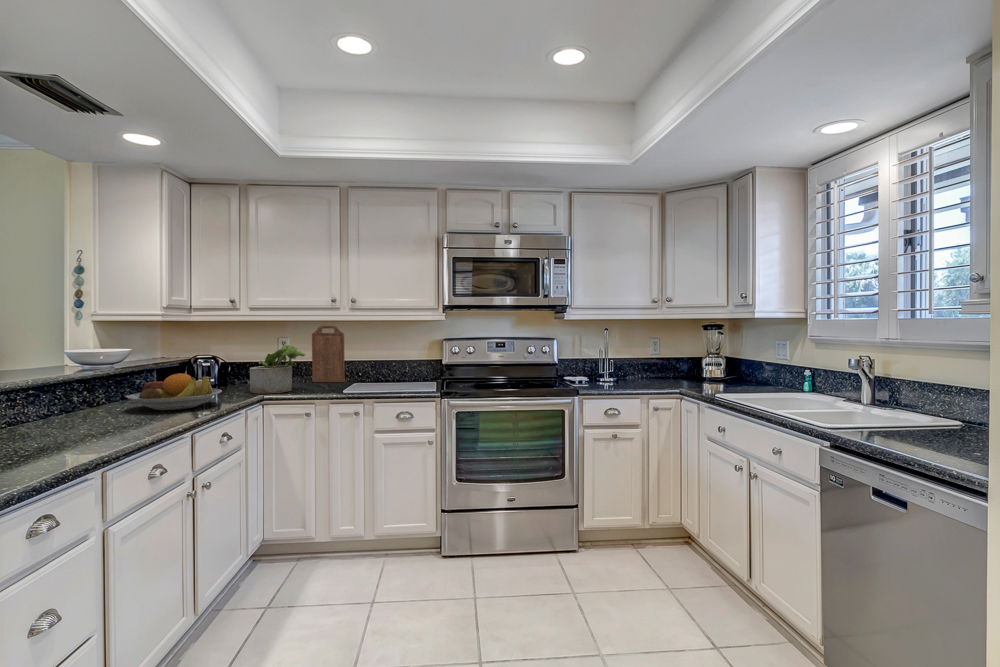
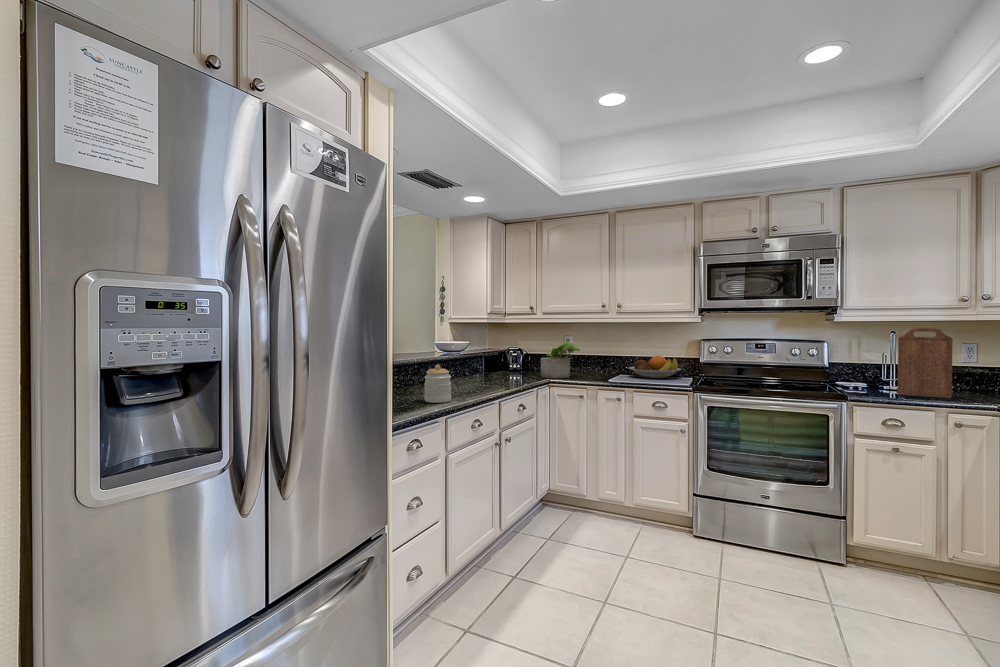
cutting board: present [312,326,345,382] -> present [898,328,953,398]
fruit bowl: present [127,373,222,410] -> present [629,356,681,378]
jar: none [48,387,105,450] -> present [424,365,451,403]

